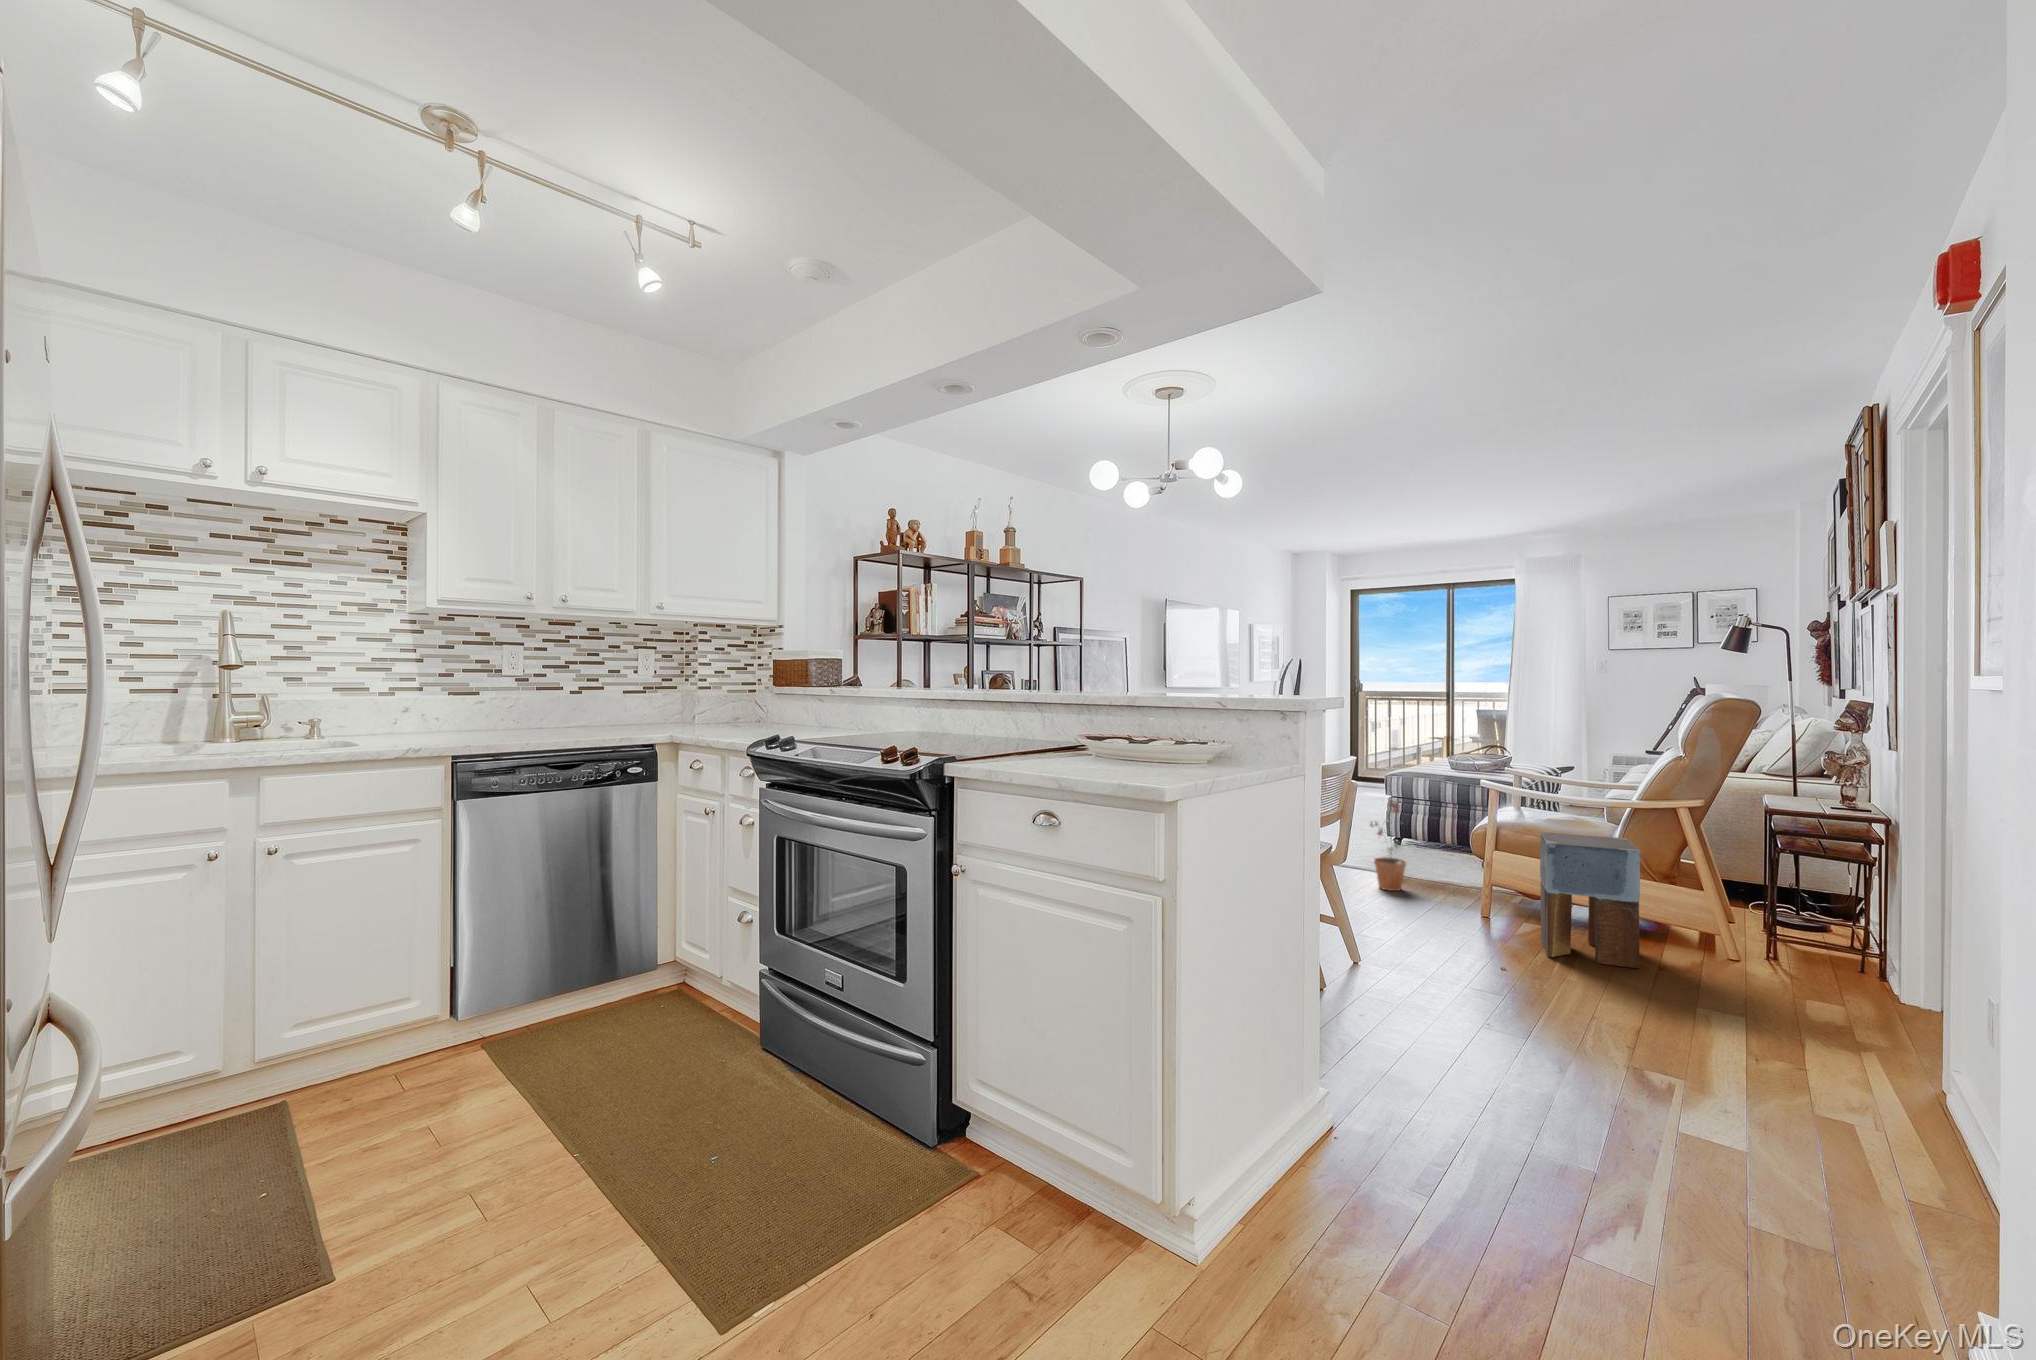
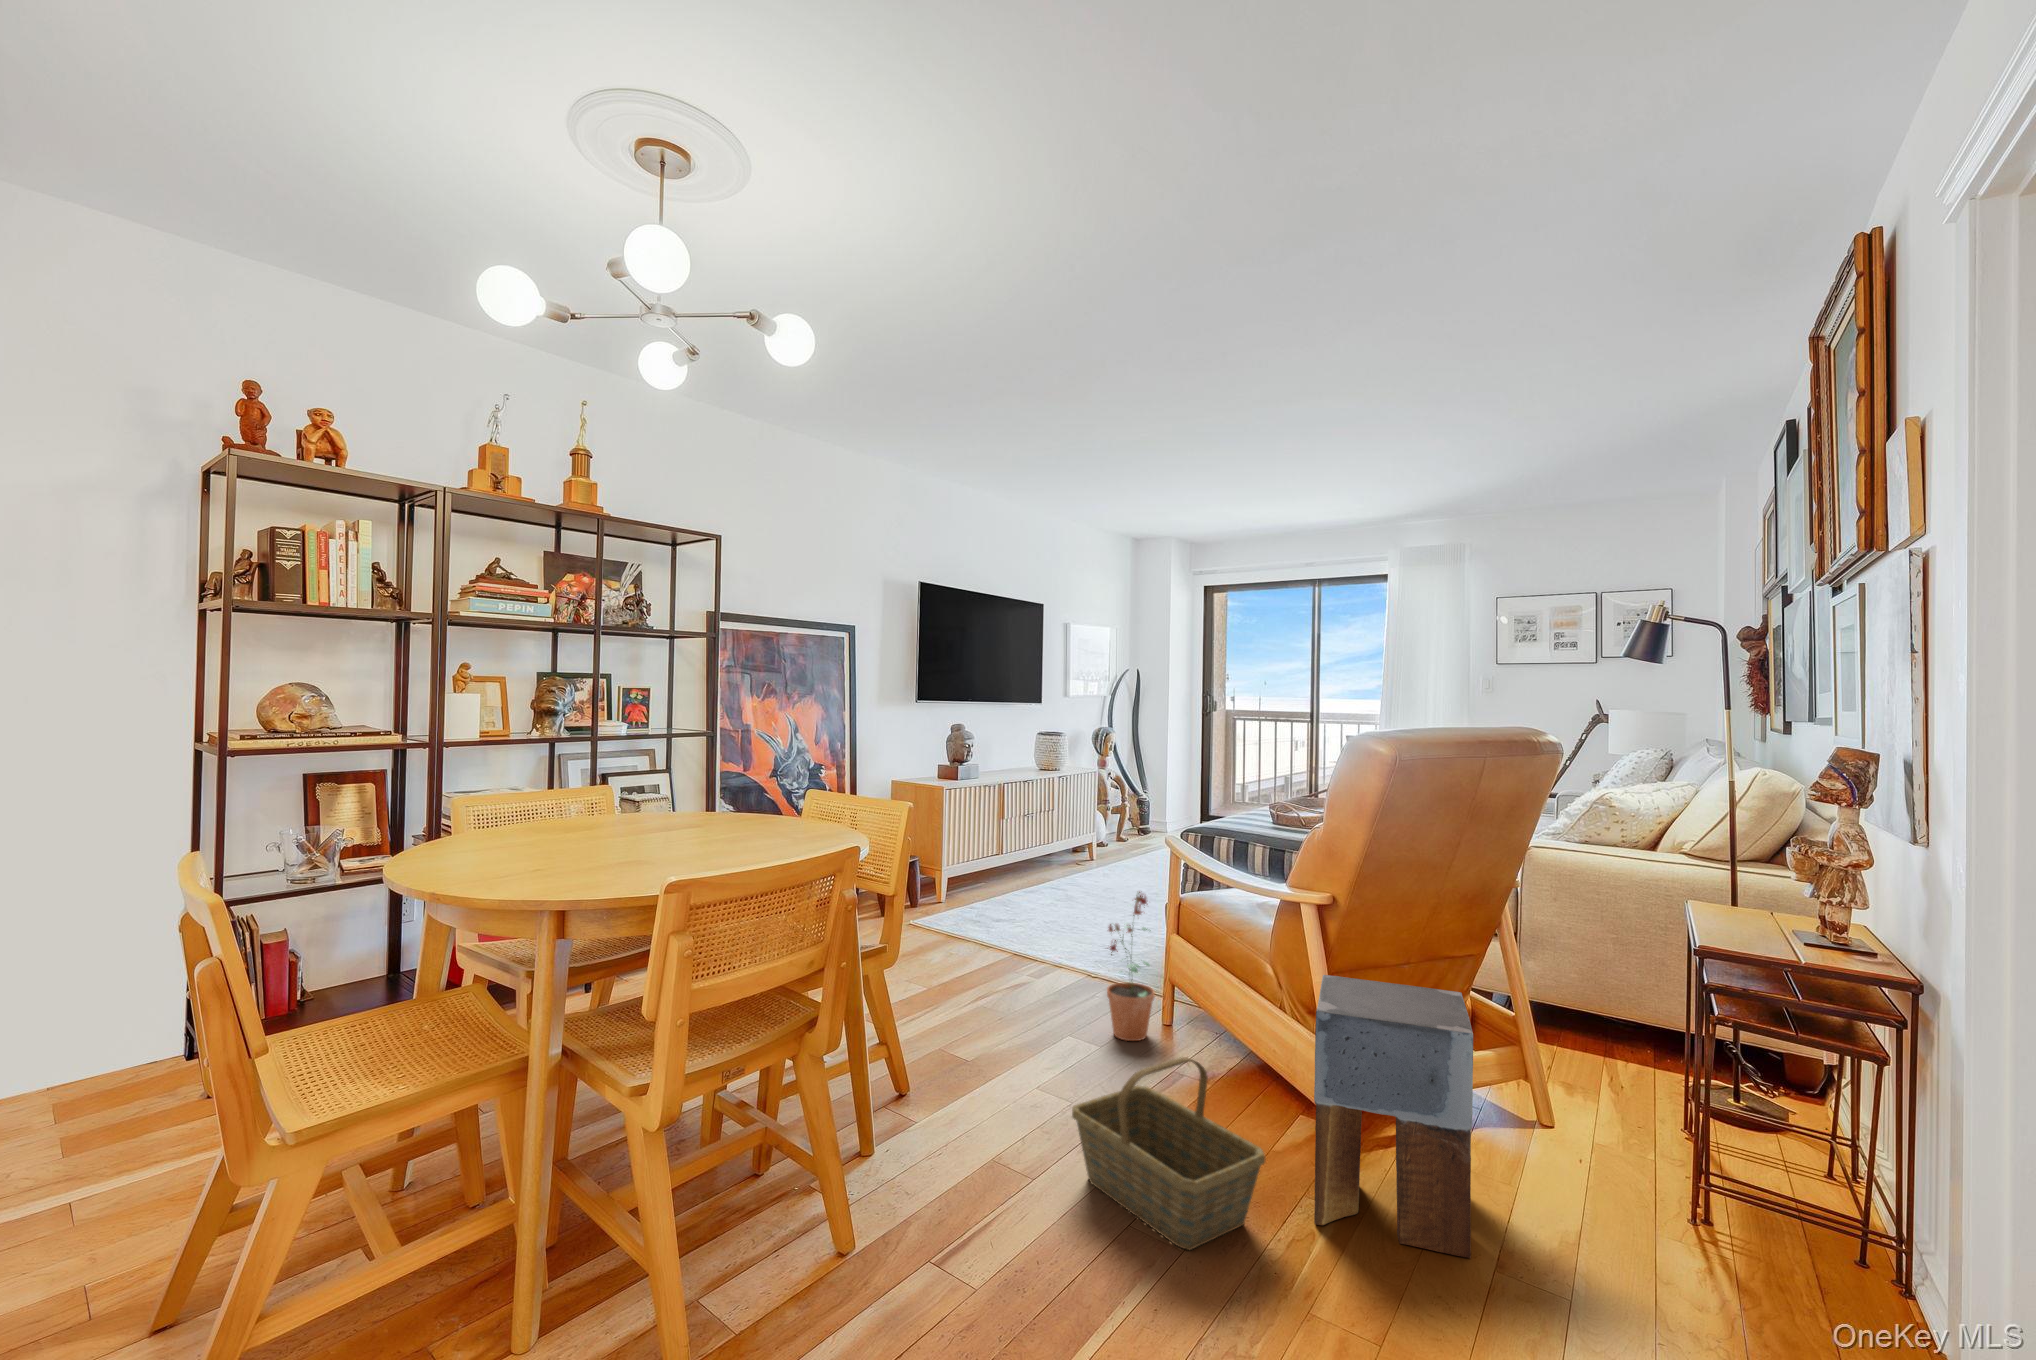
basket: none [1398,873,1521,963] -> present [1072,1057,1265,1250]

